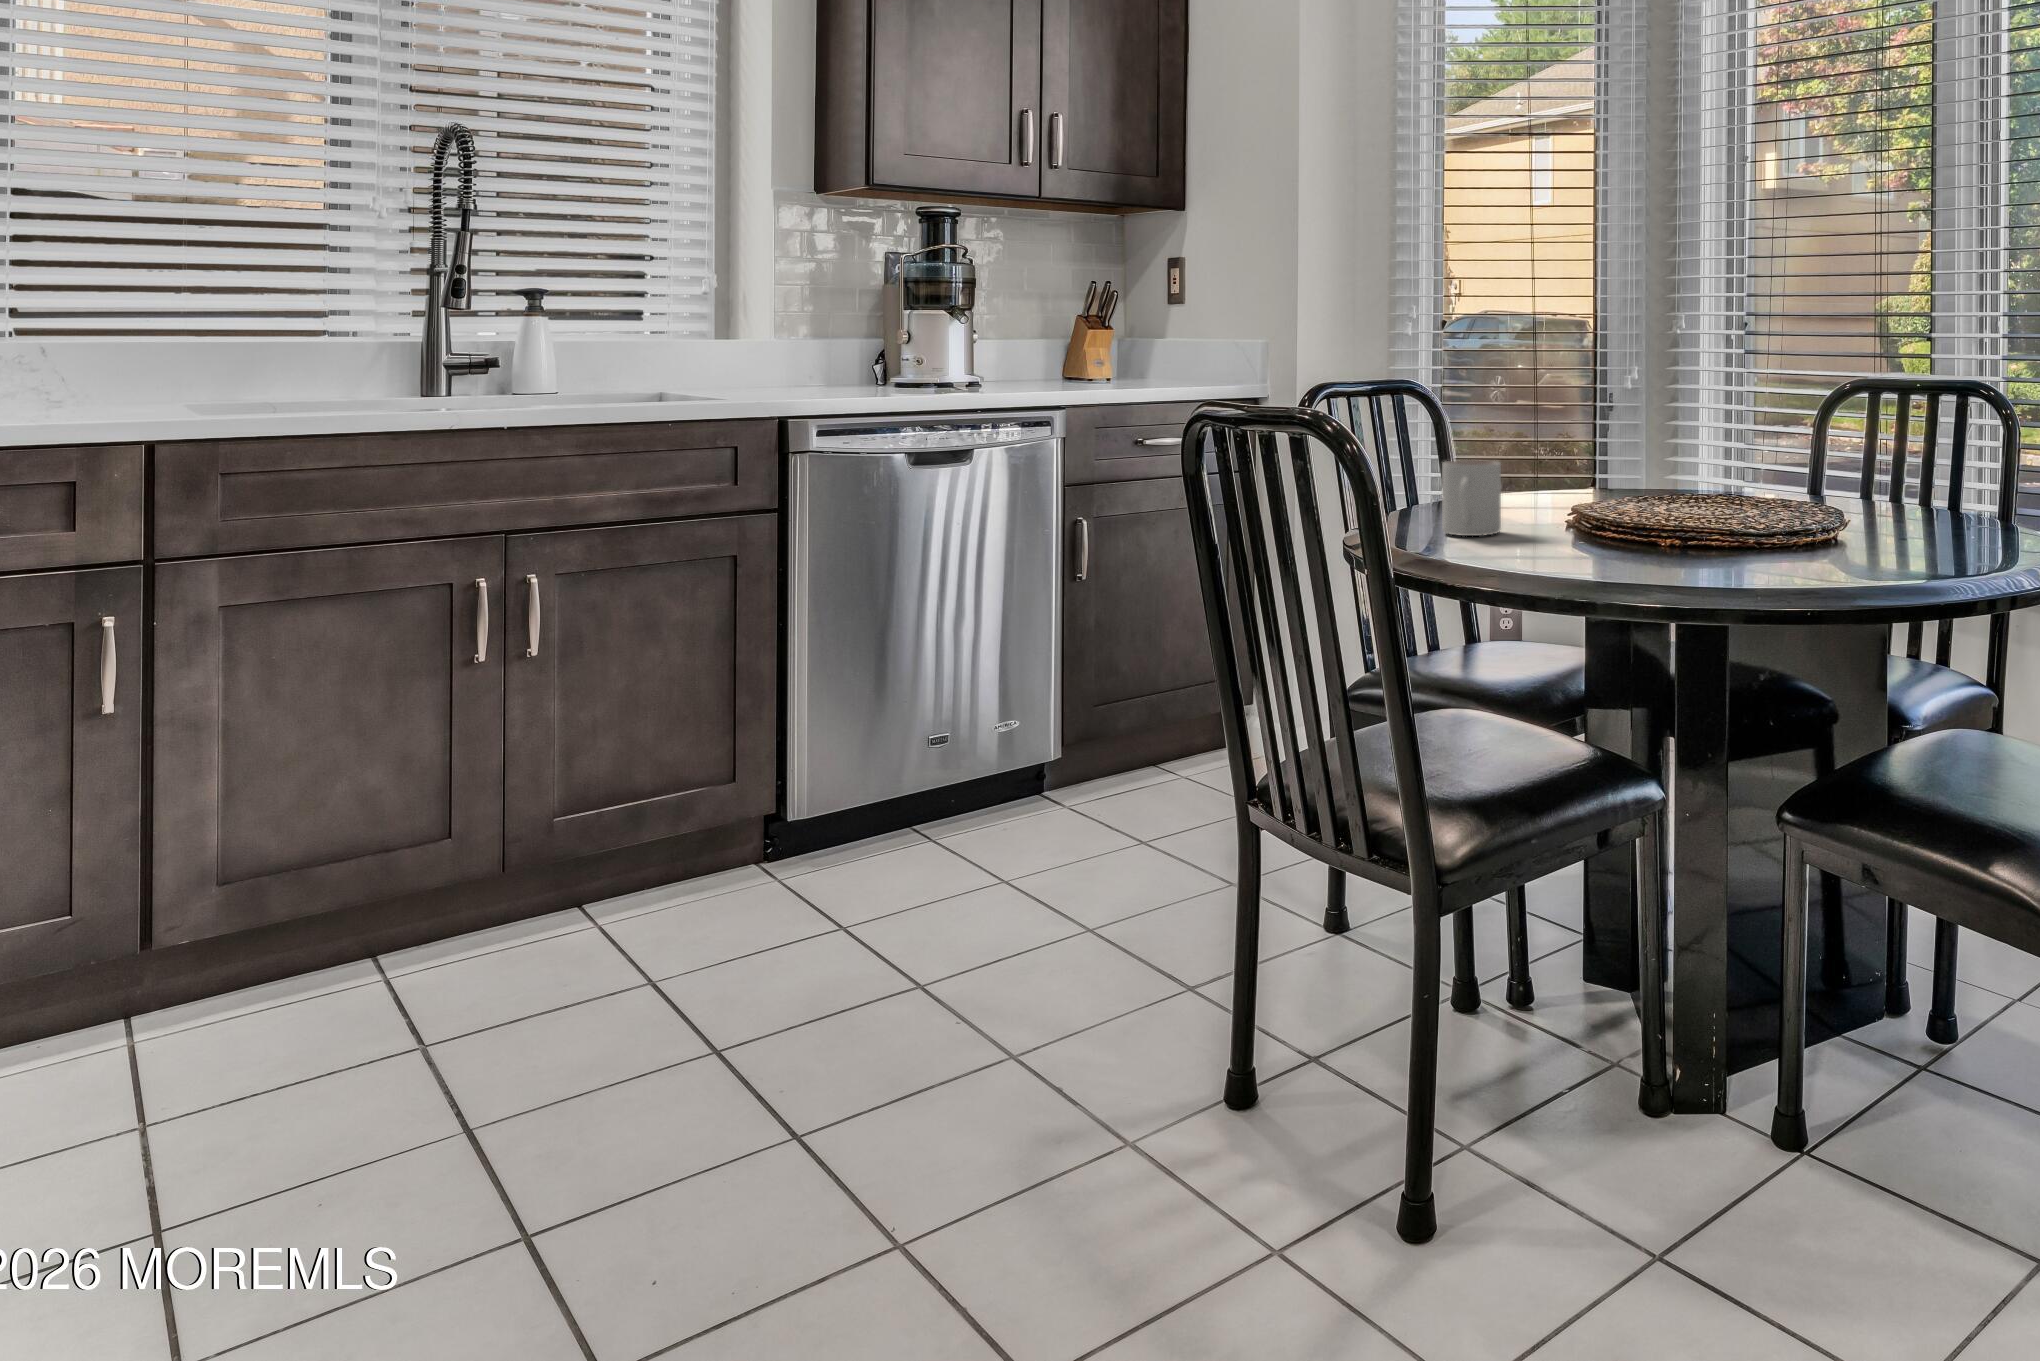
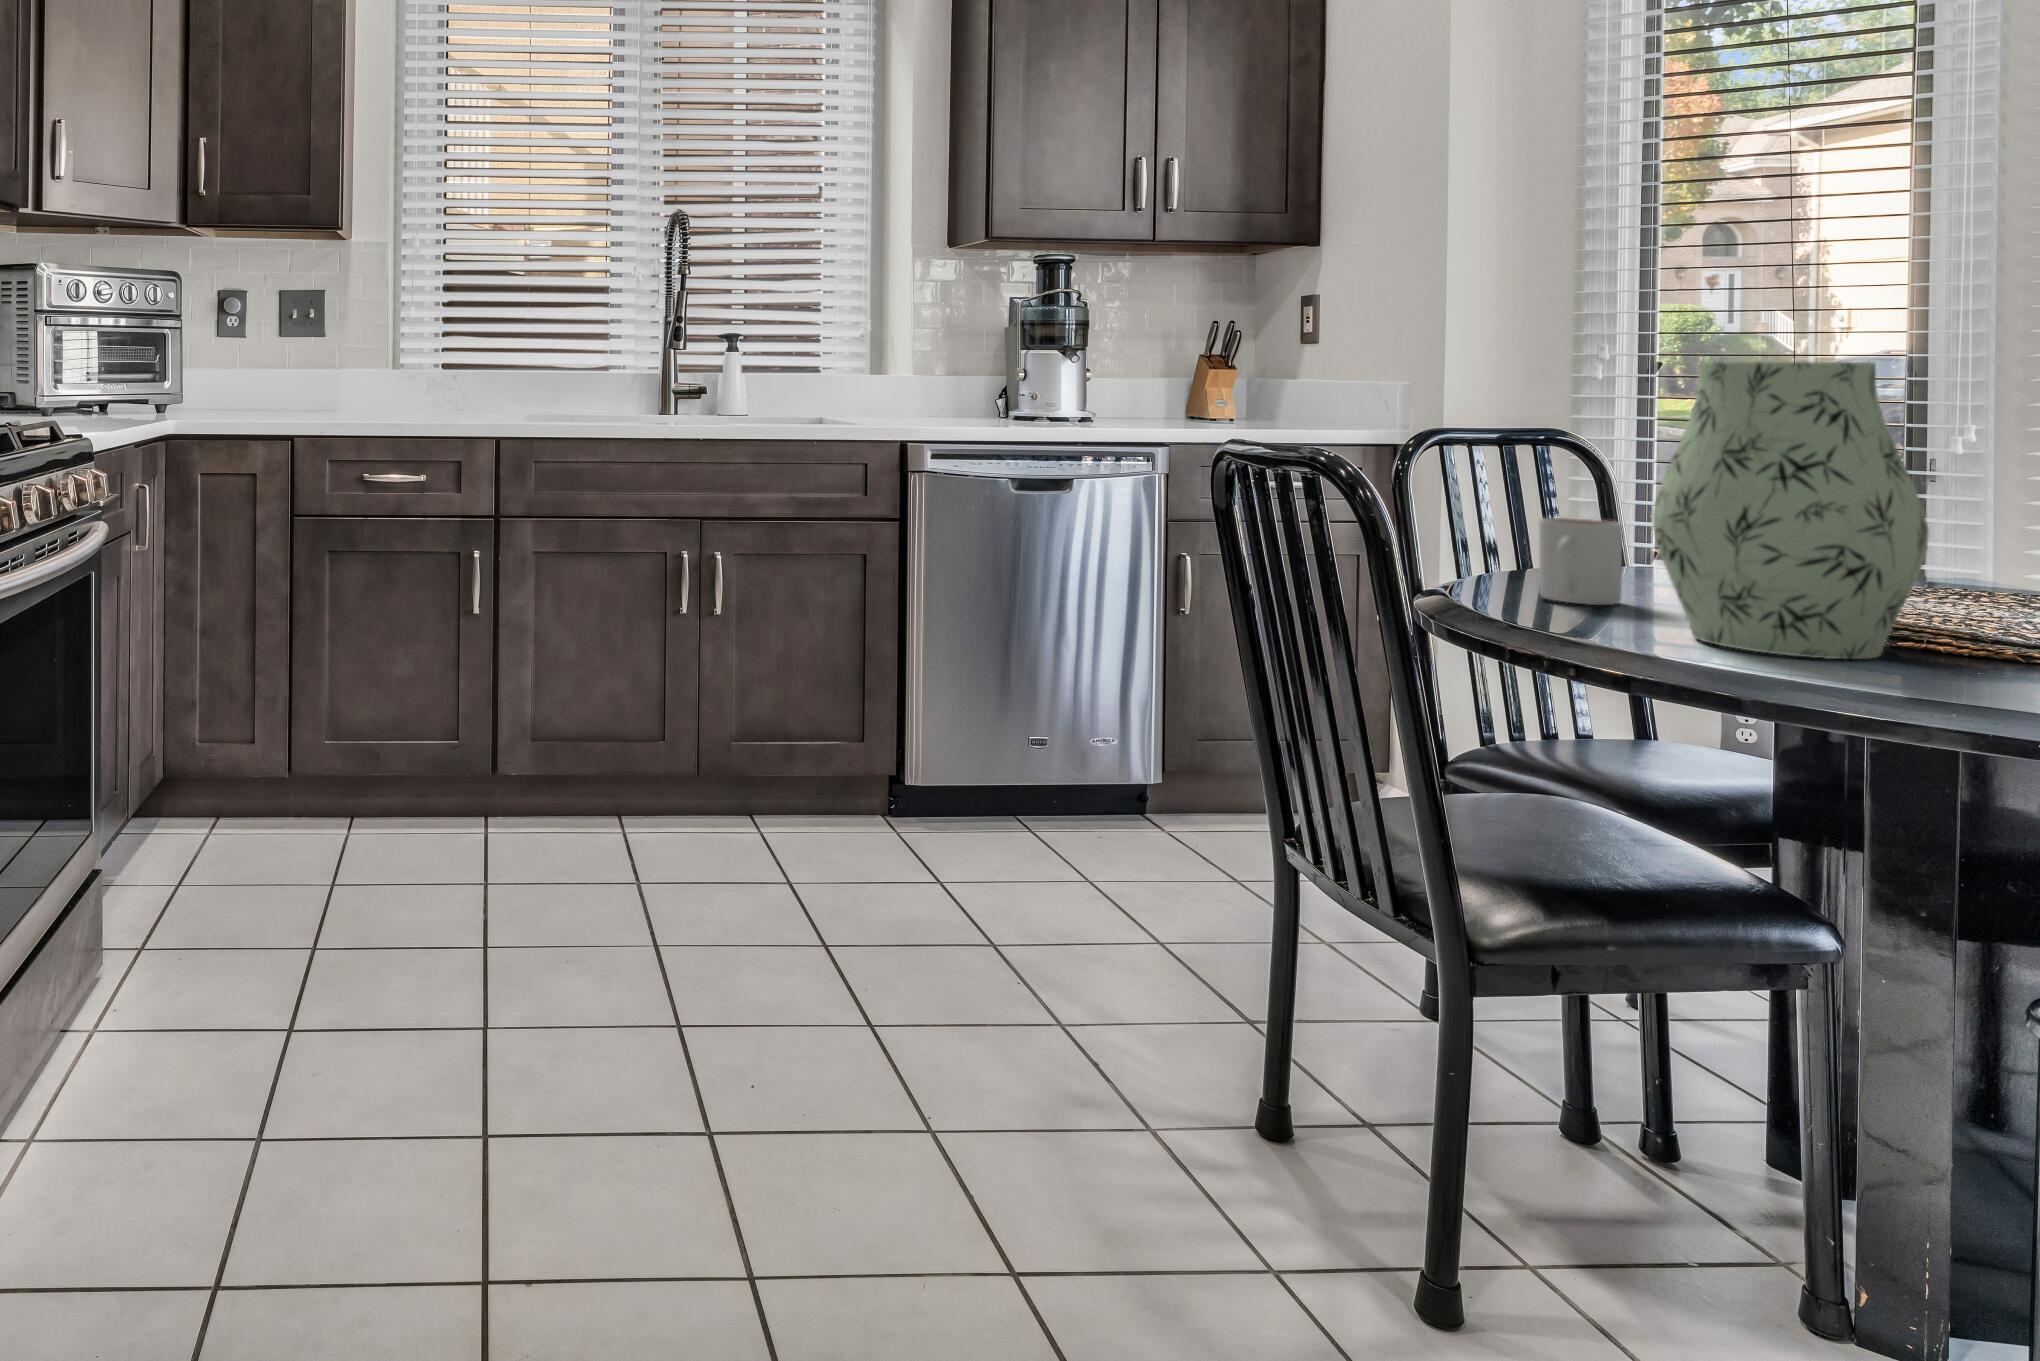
vase: none [1542,318,1713,562] -> present [1653,362,1929,659]

